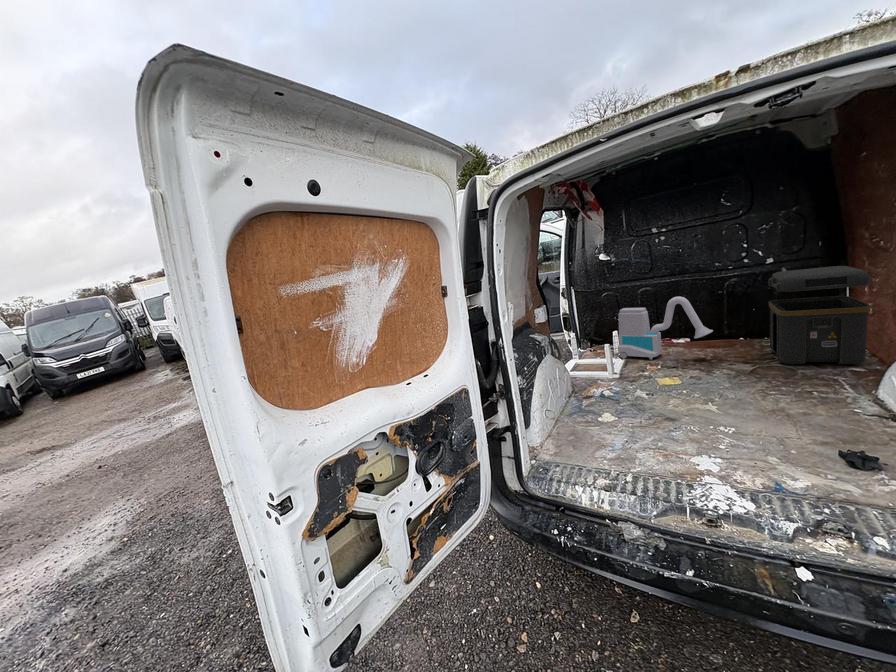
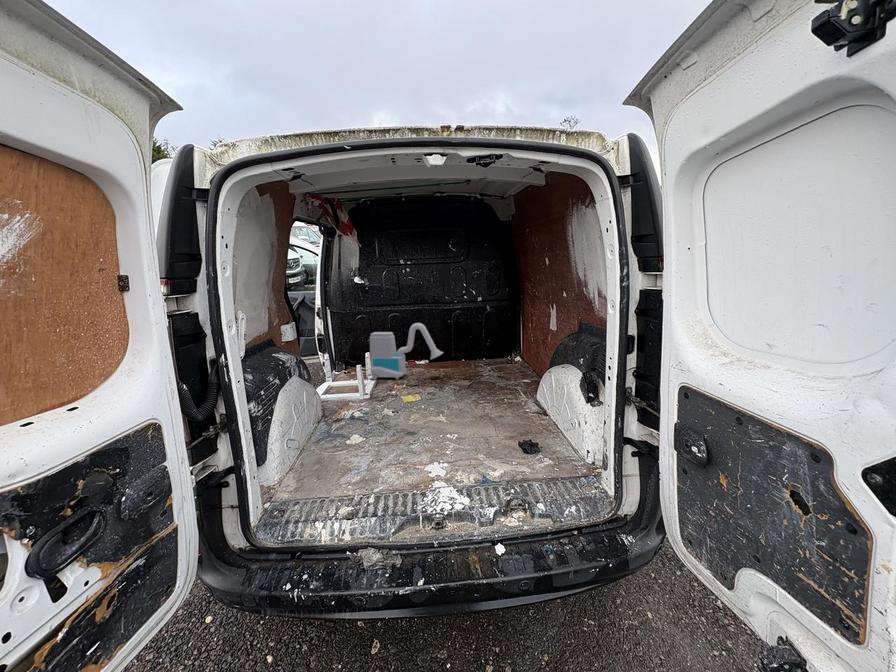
toolbox: present [768,266,871,364] -> none [478,305,534,378]

